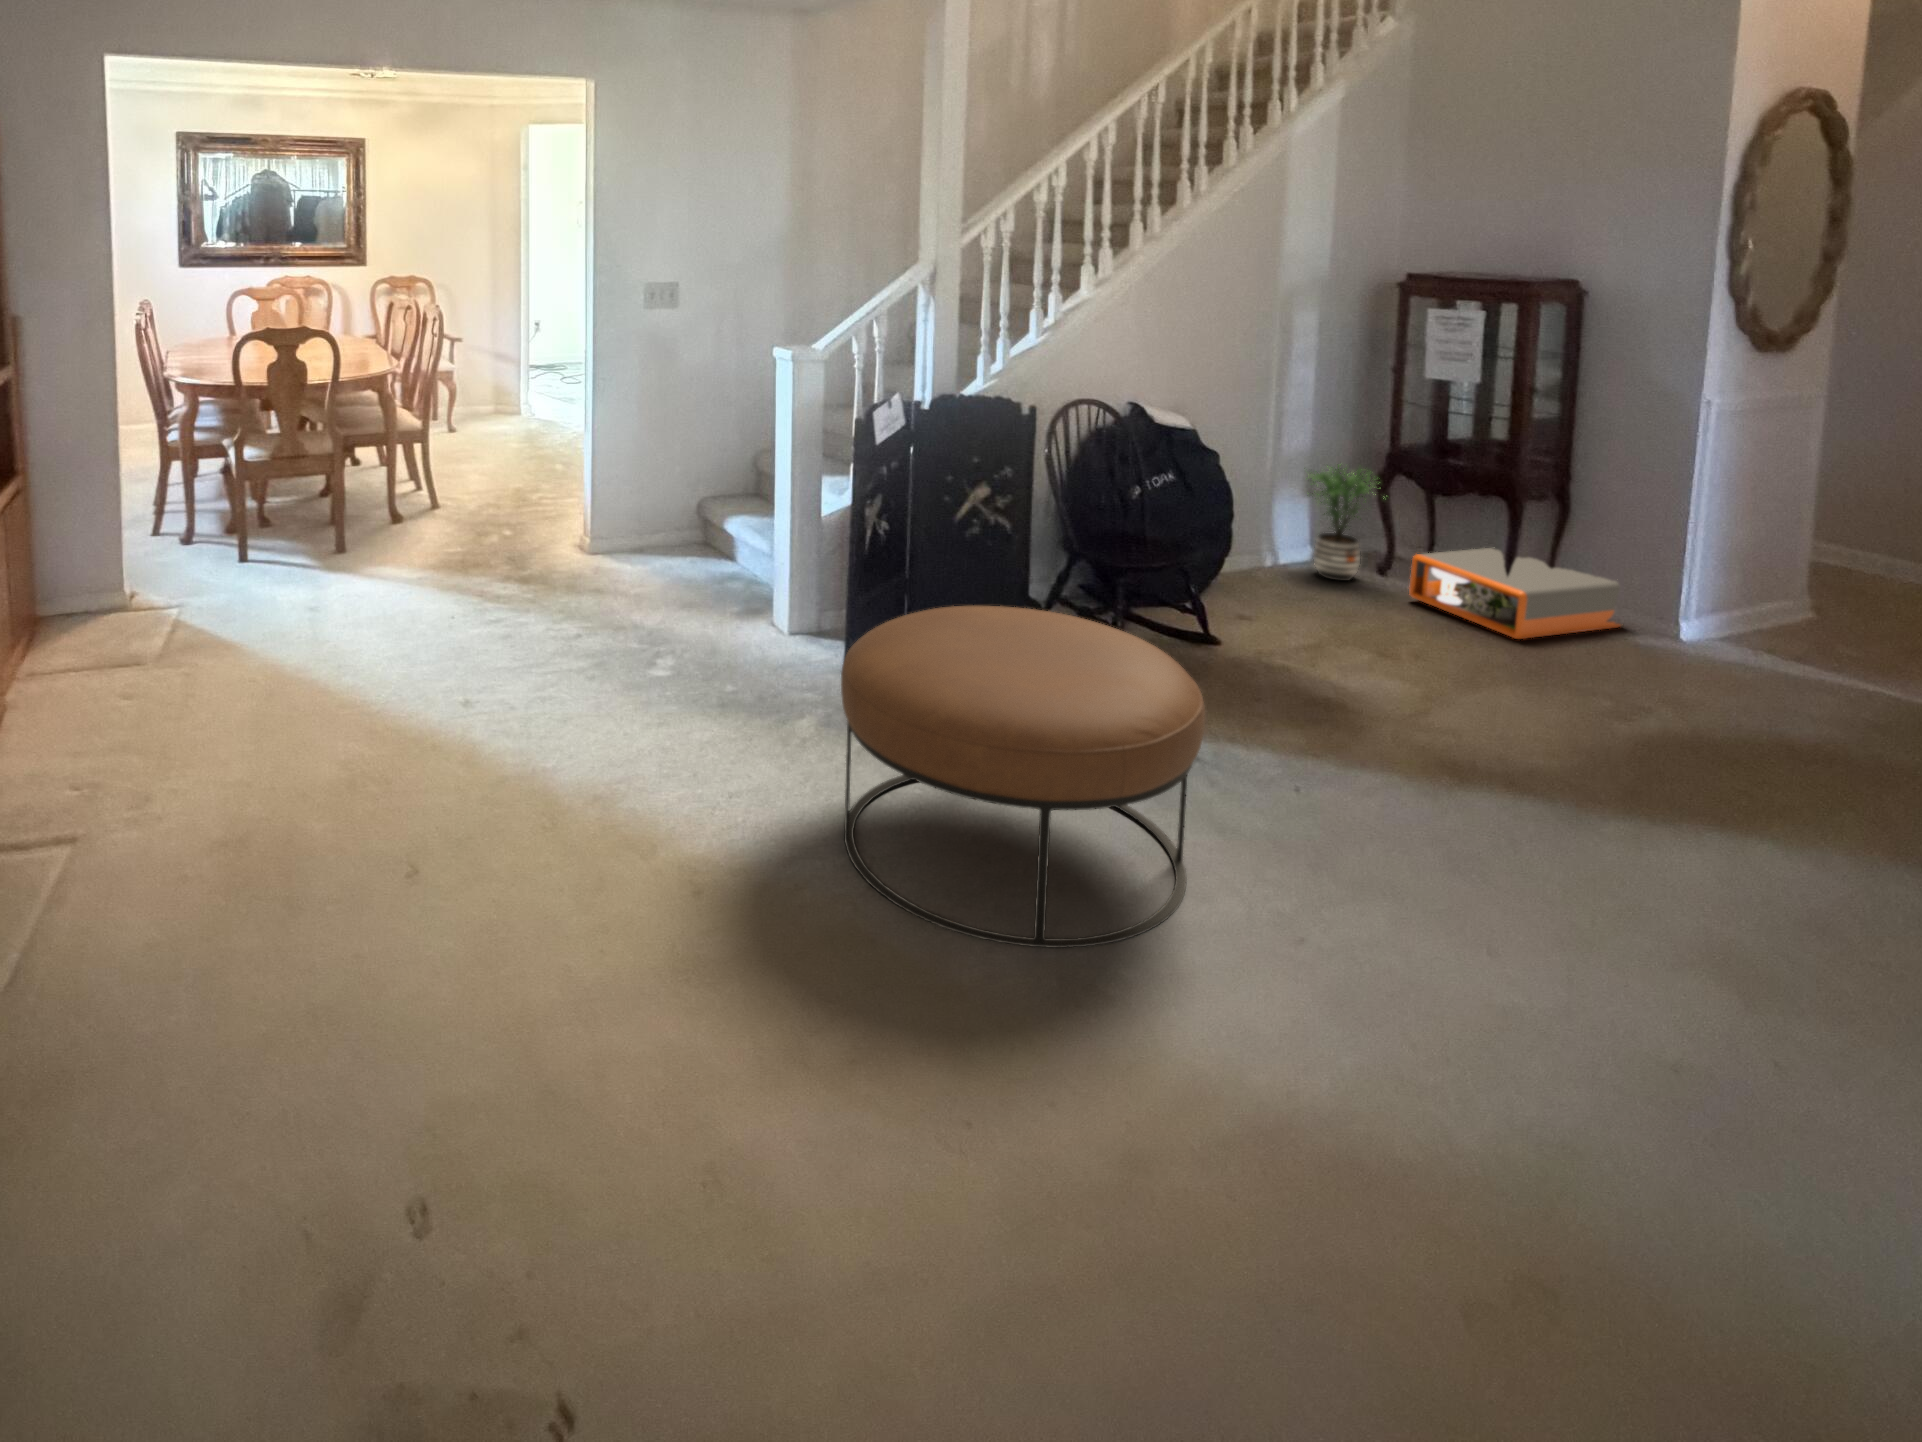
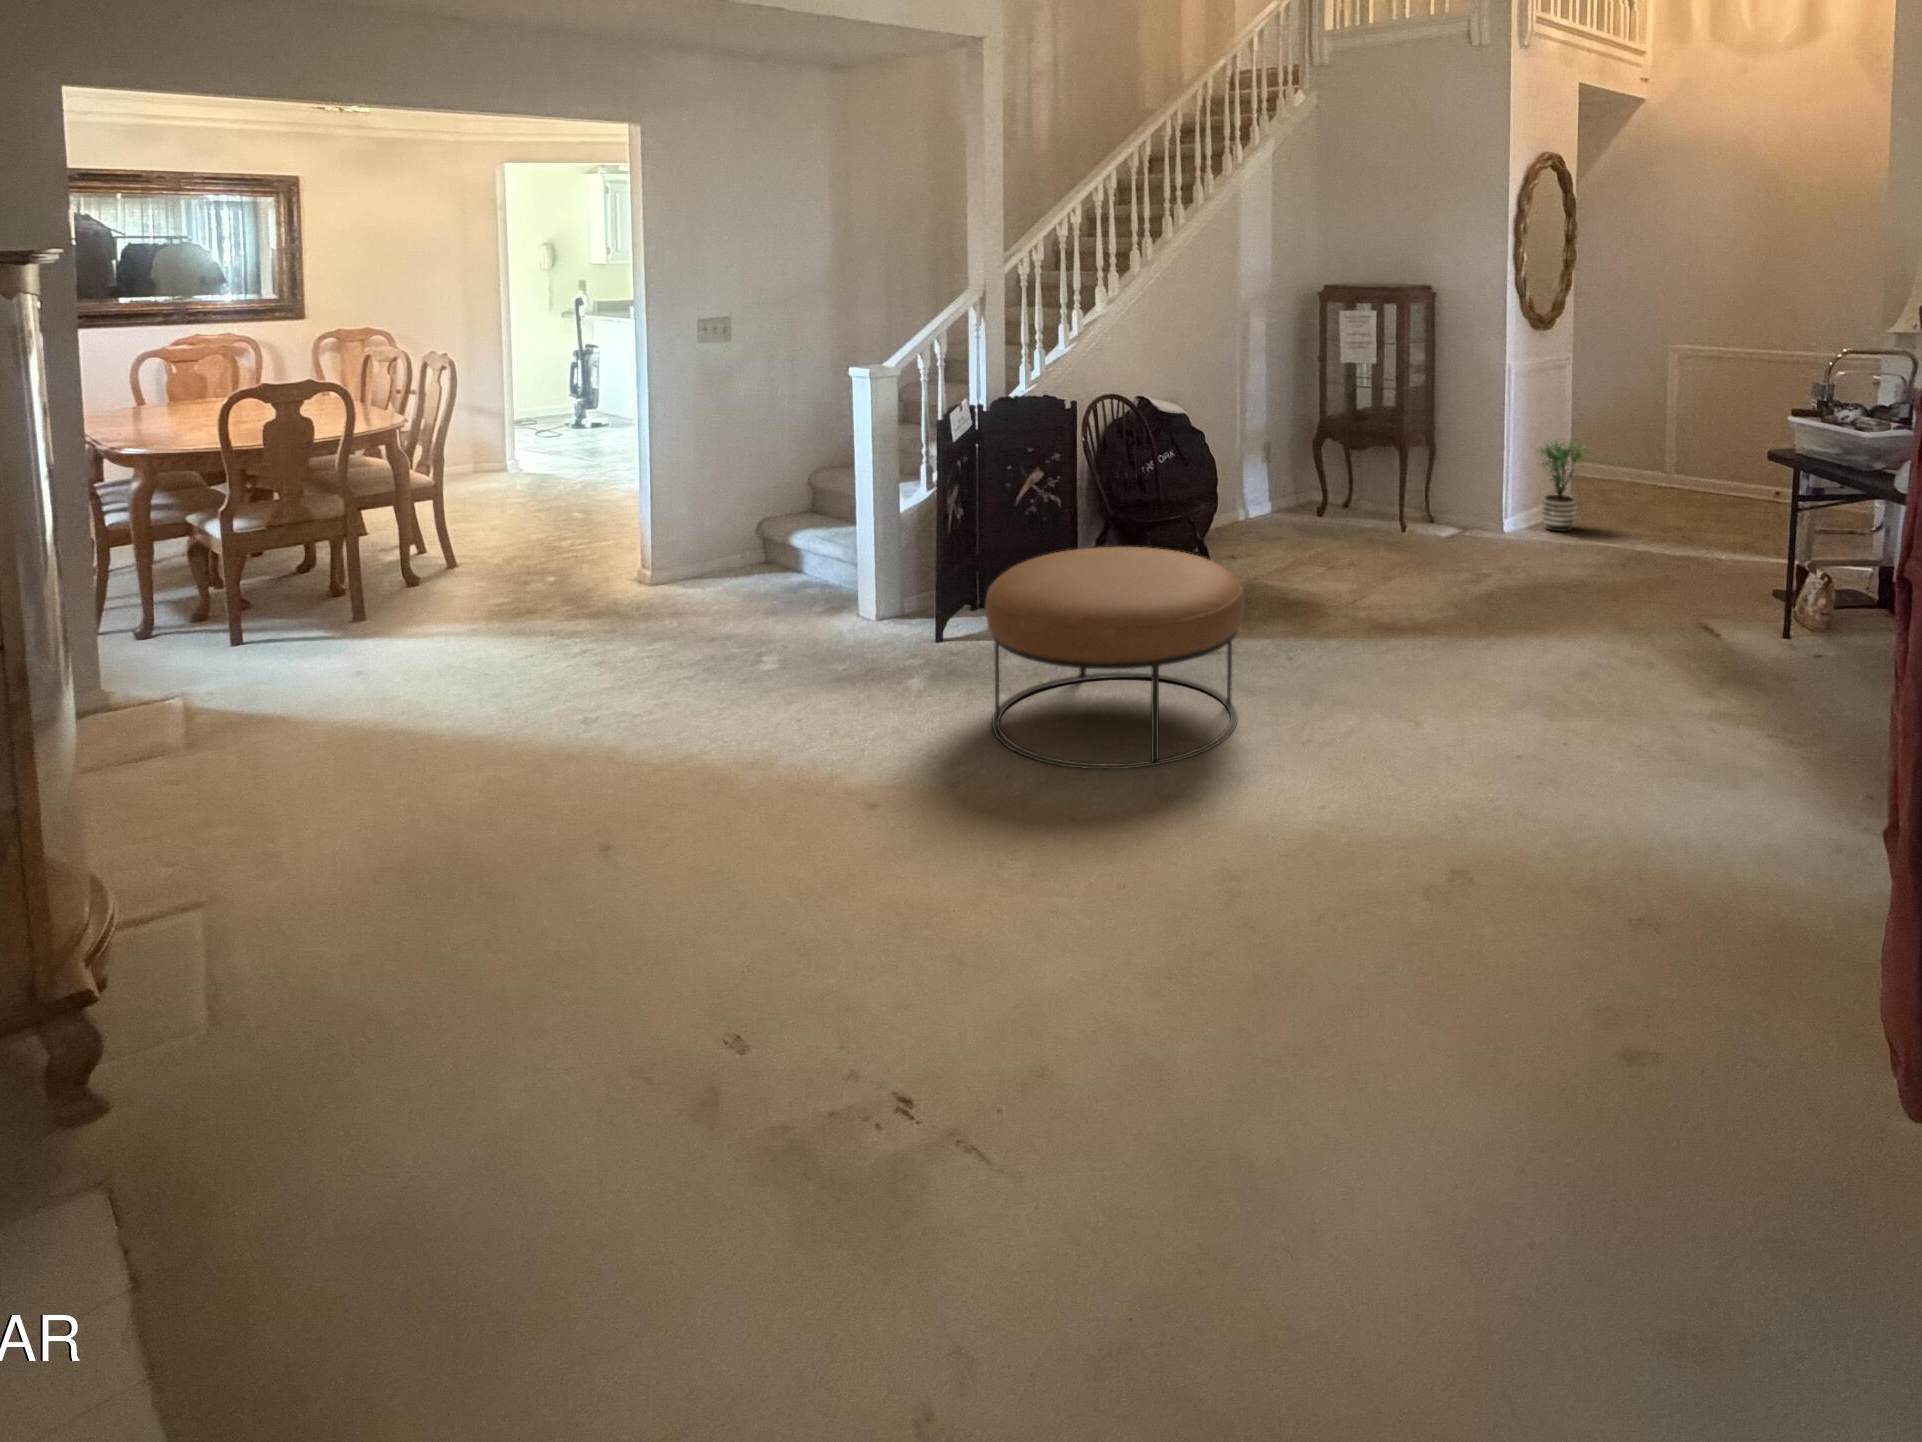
potted plant: present [1306,464,1387,581] -> present [1537,441,1588,531]
storage box: present [1409,547,1620,639] -> none [1338,484,1471,546]

